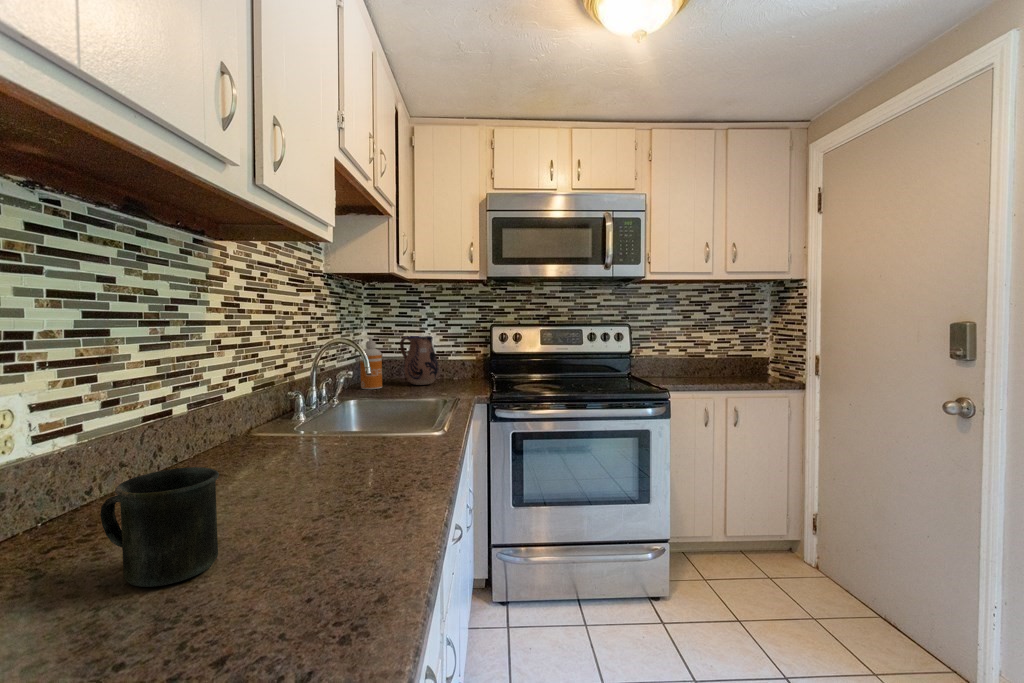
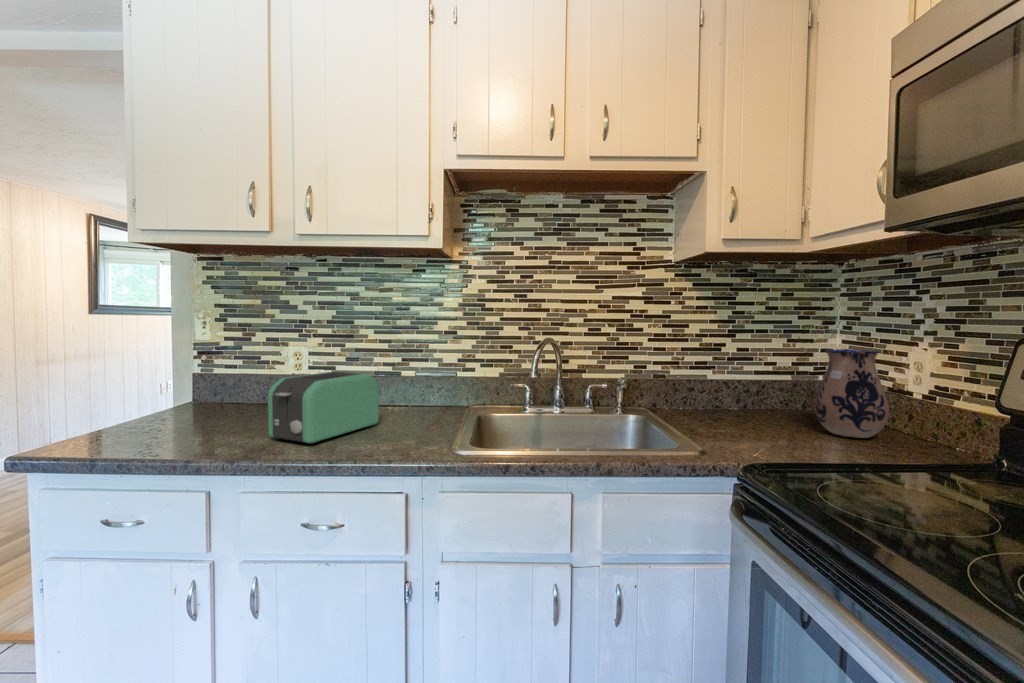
soap dispenser: present [360,337,382,389] -> none [743,344,778,420]
toaster: none [242,395,394,497] -> present [268,372,379,444]
mug: present [100,467,219,587] -> none [189,383,233,429]

